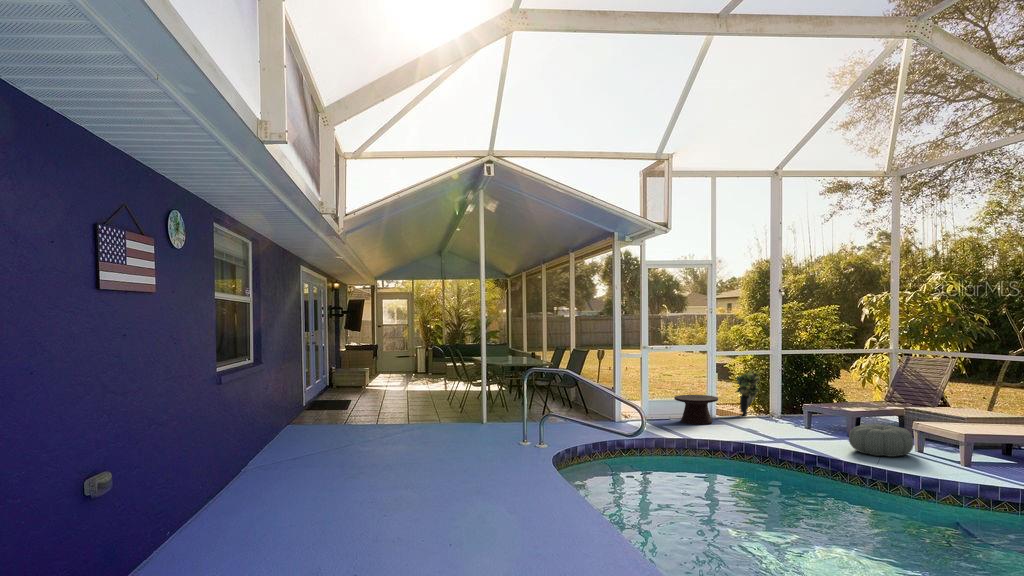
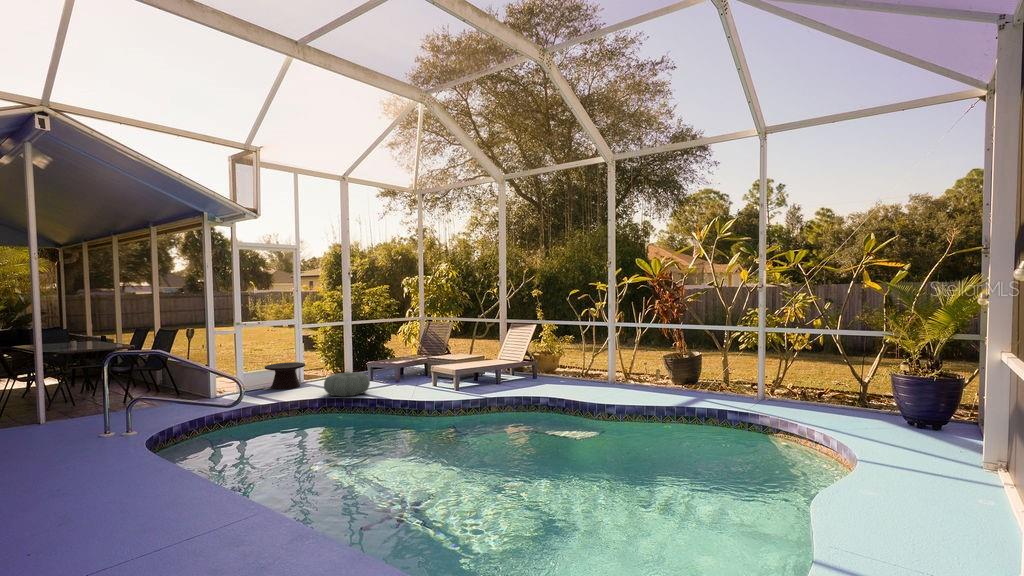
potted plant: present [736,371,760,415] -> none [317,338,339,376]
pouf: present [849,424,914,457] -> present [324,372,370,397]

